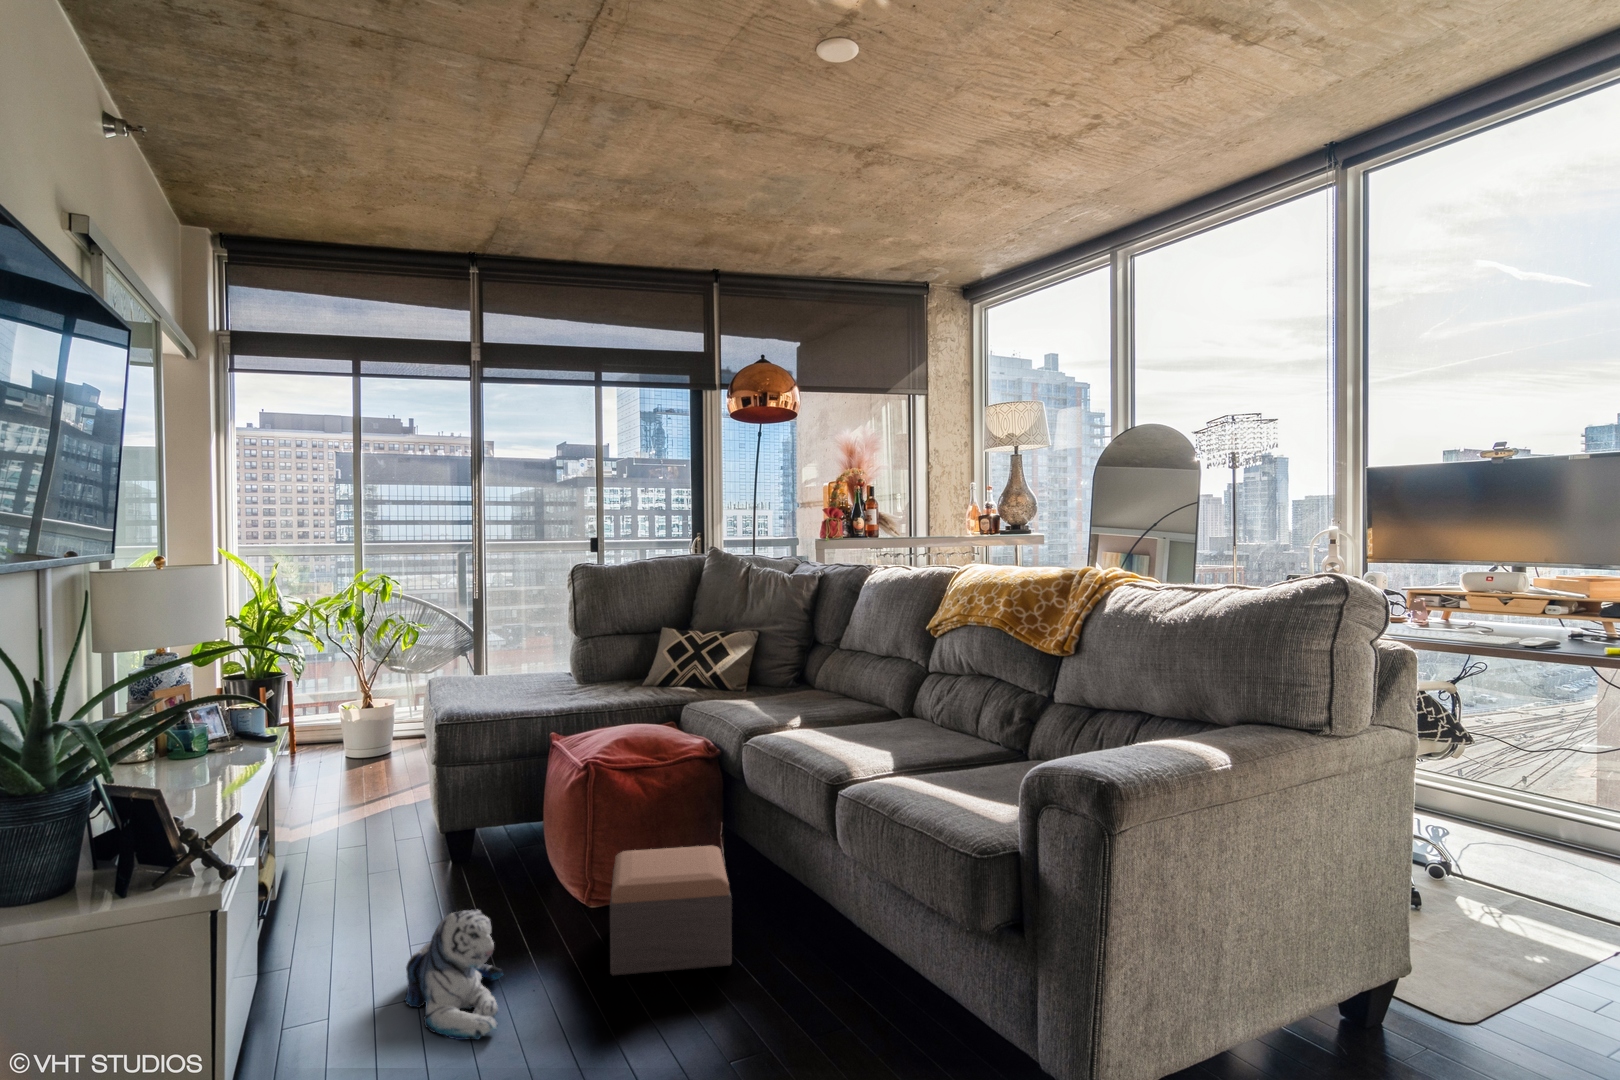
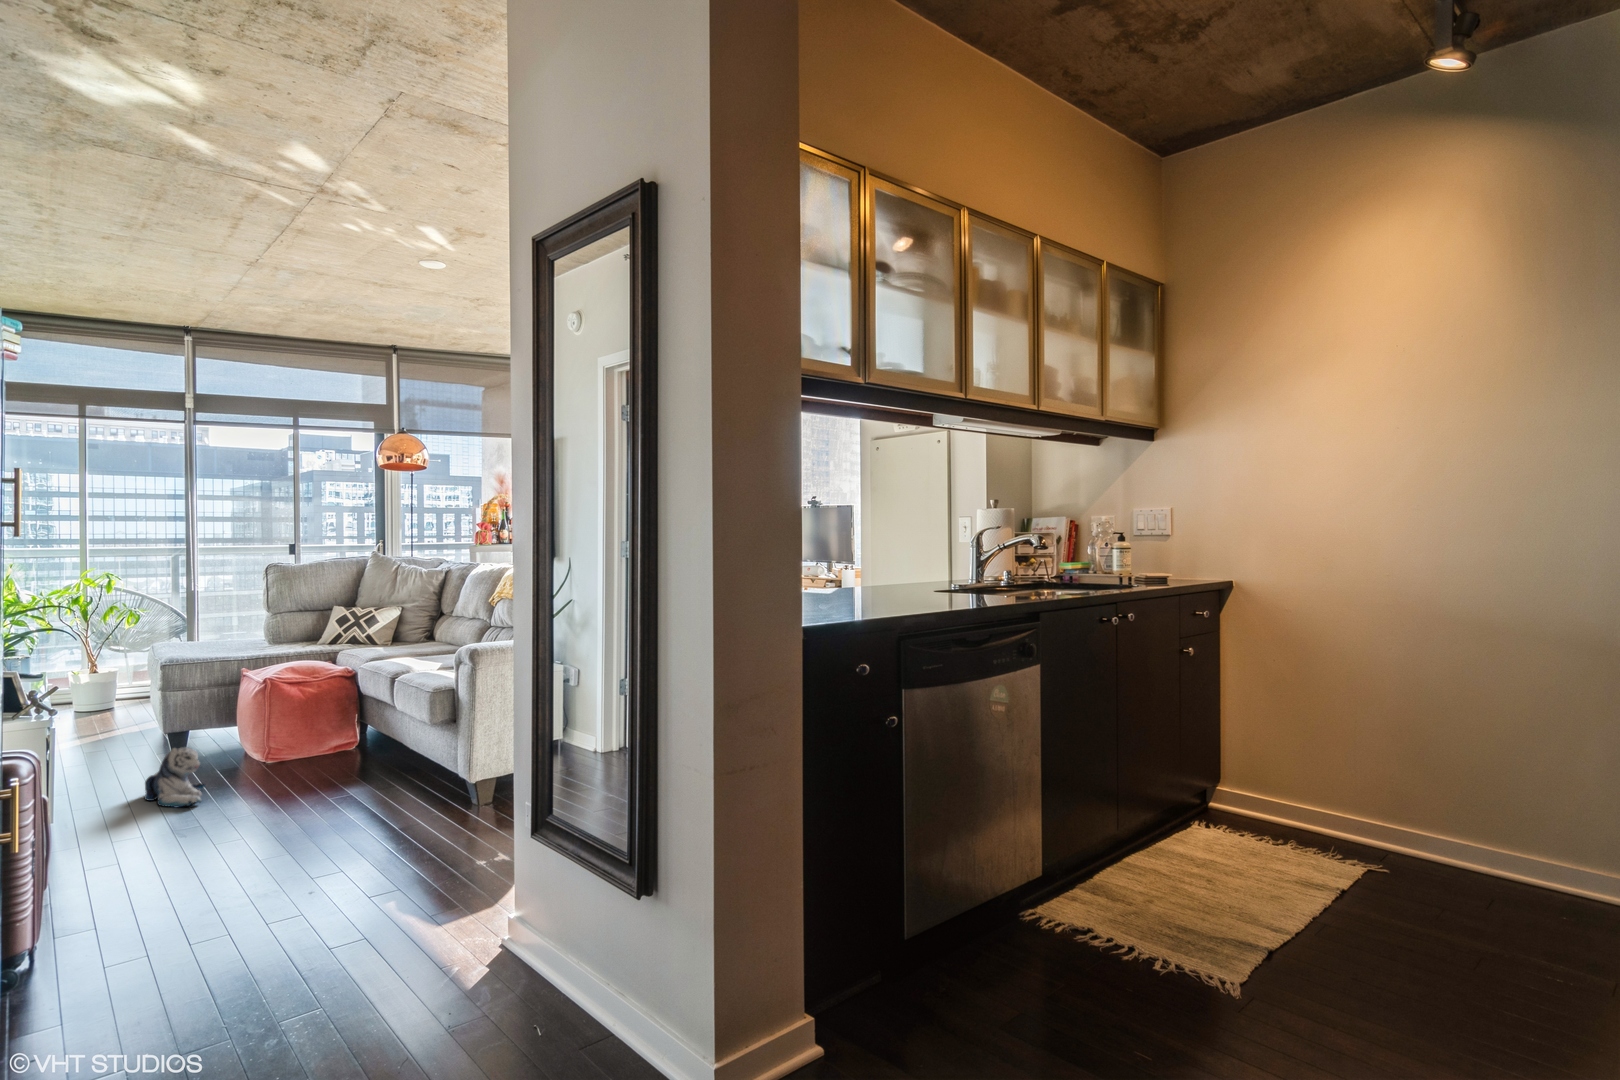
footstool: present [610,845,732,976] -> none [272,721,349,784]

